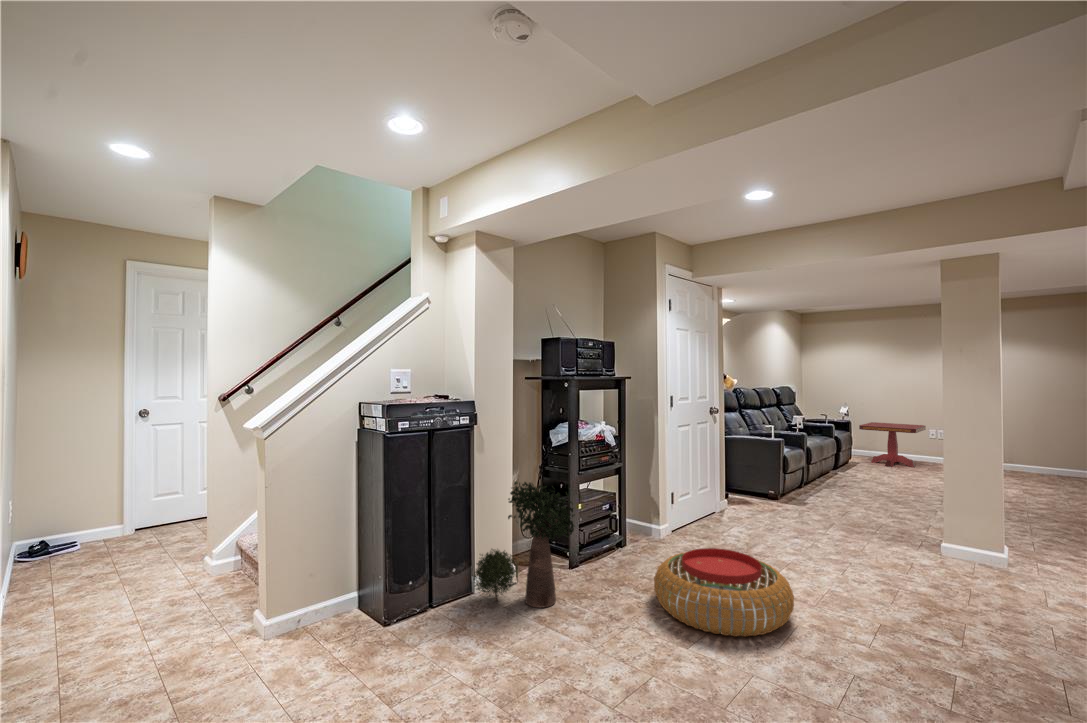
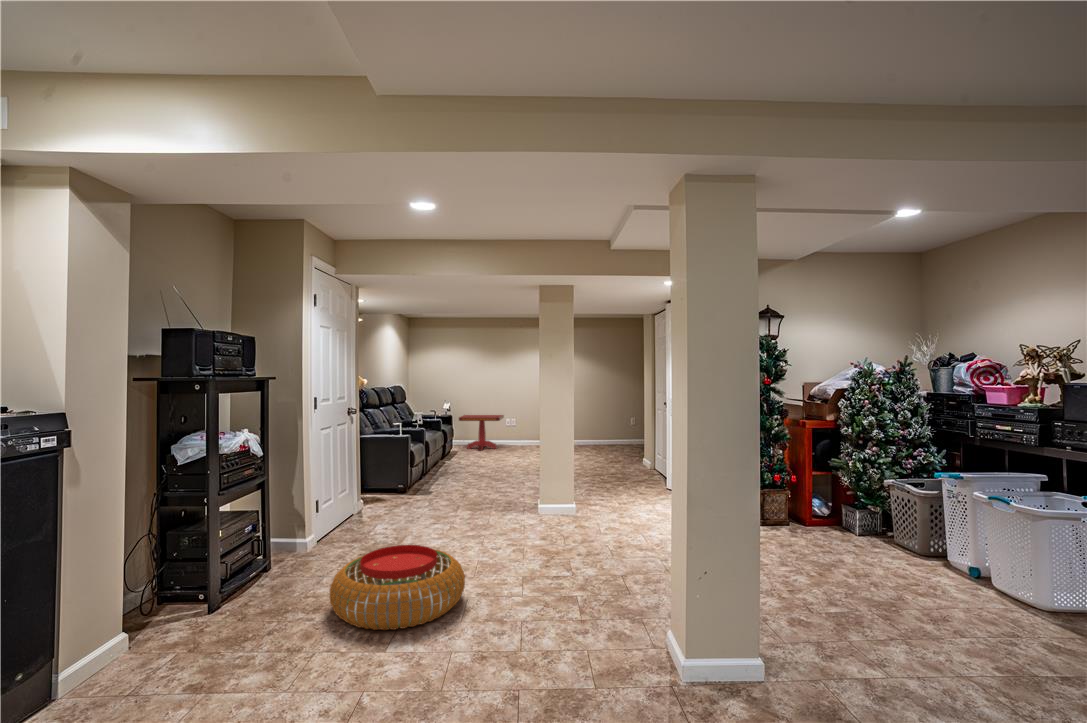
potted plant: present [473,481,574,608] -> none [68,514,236,690]

